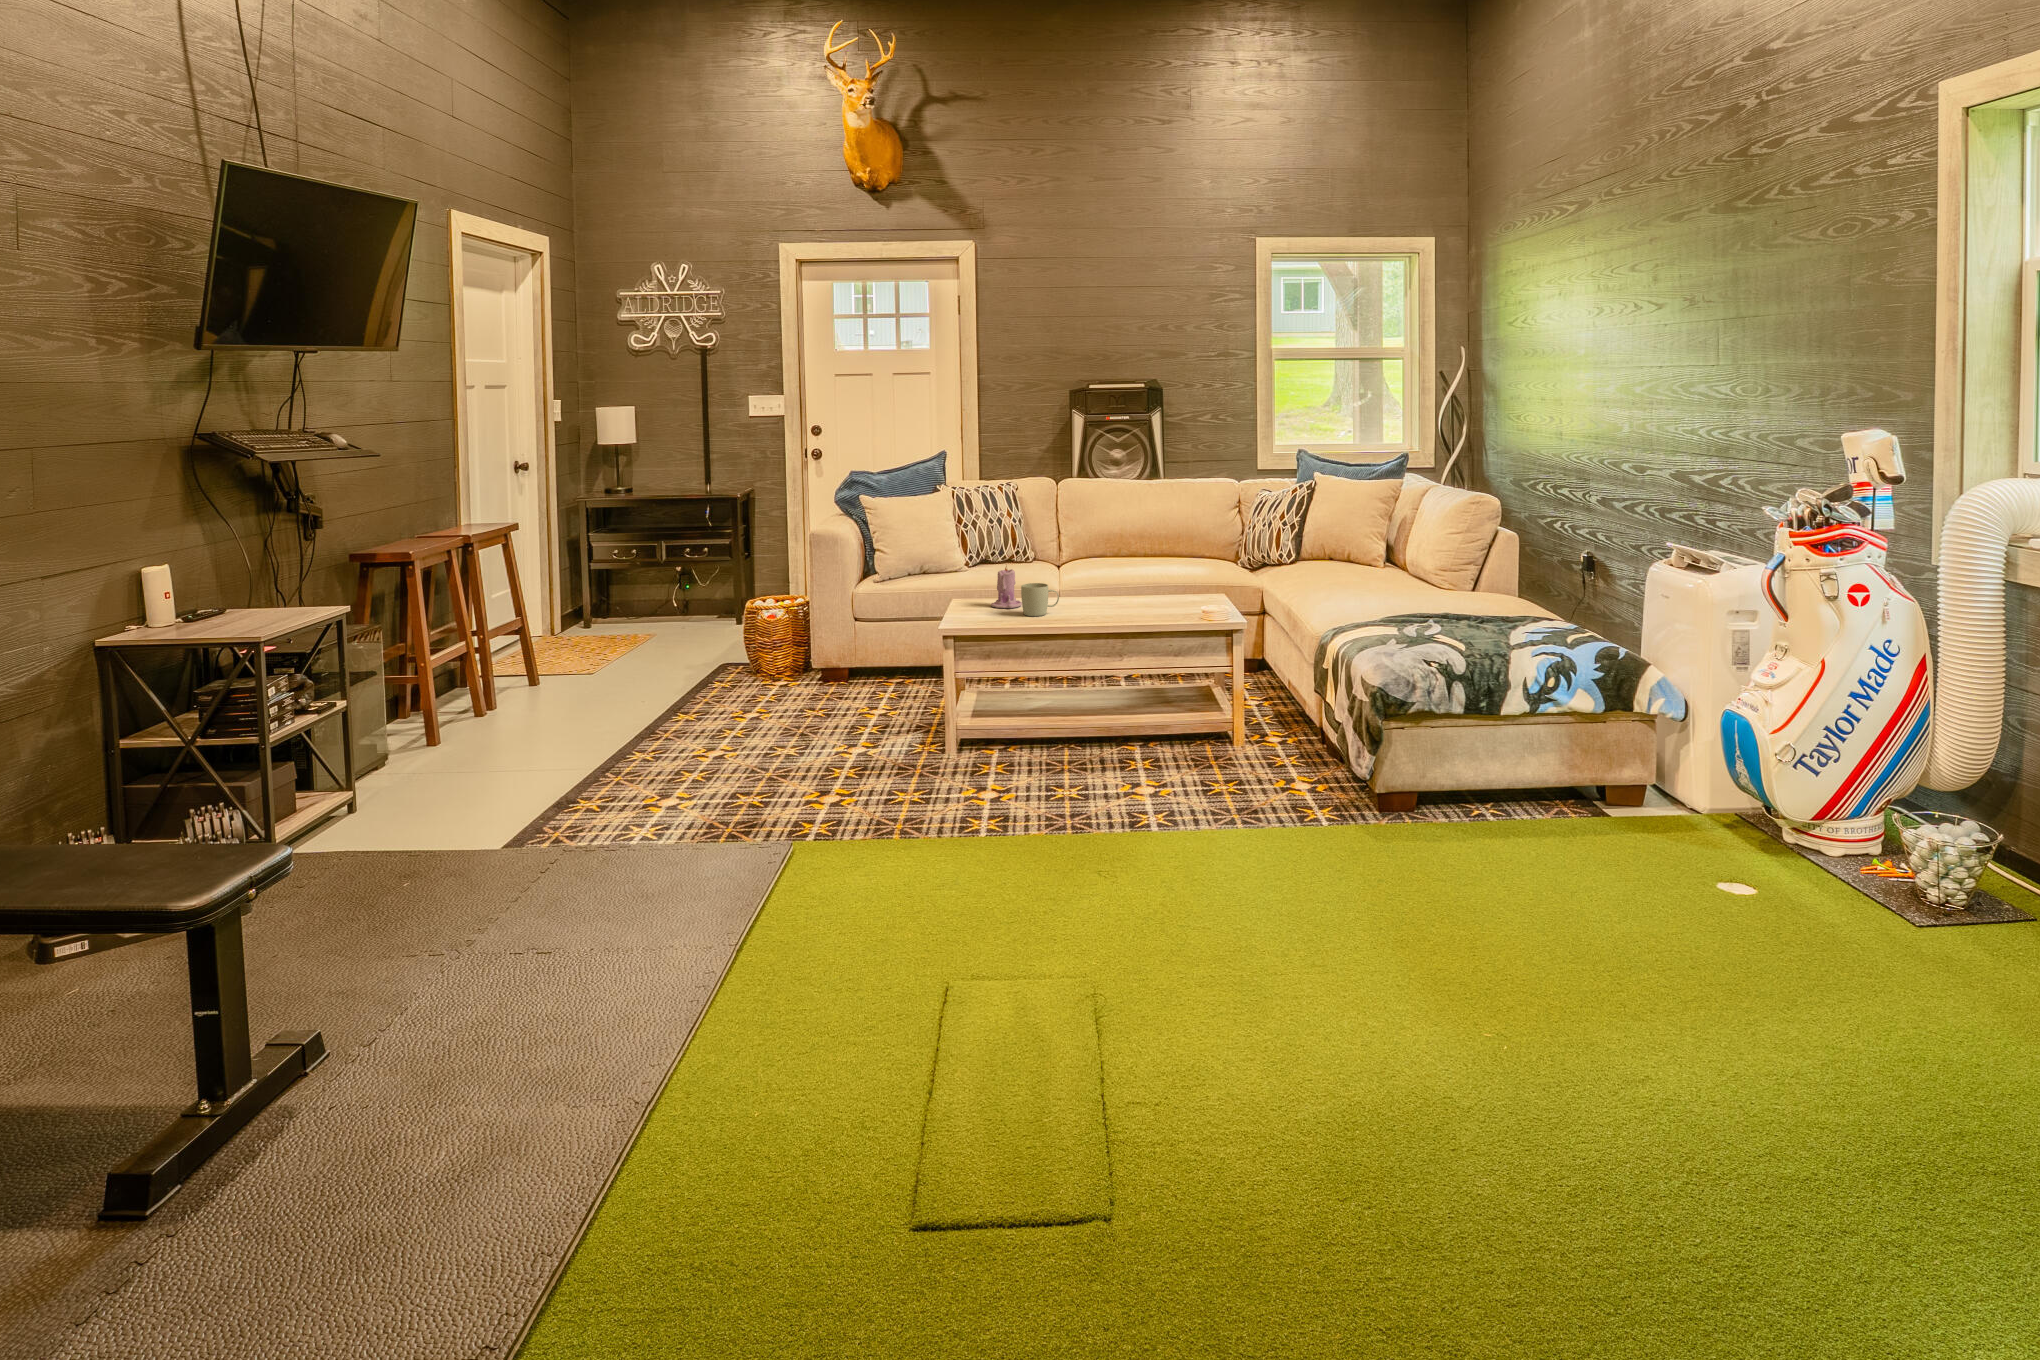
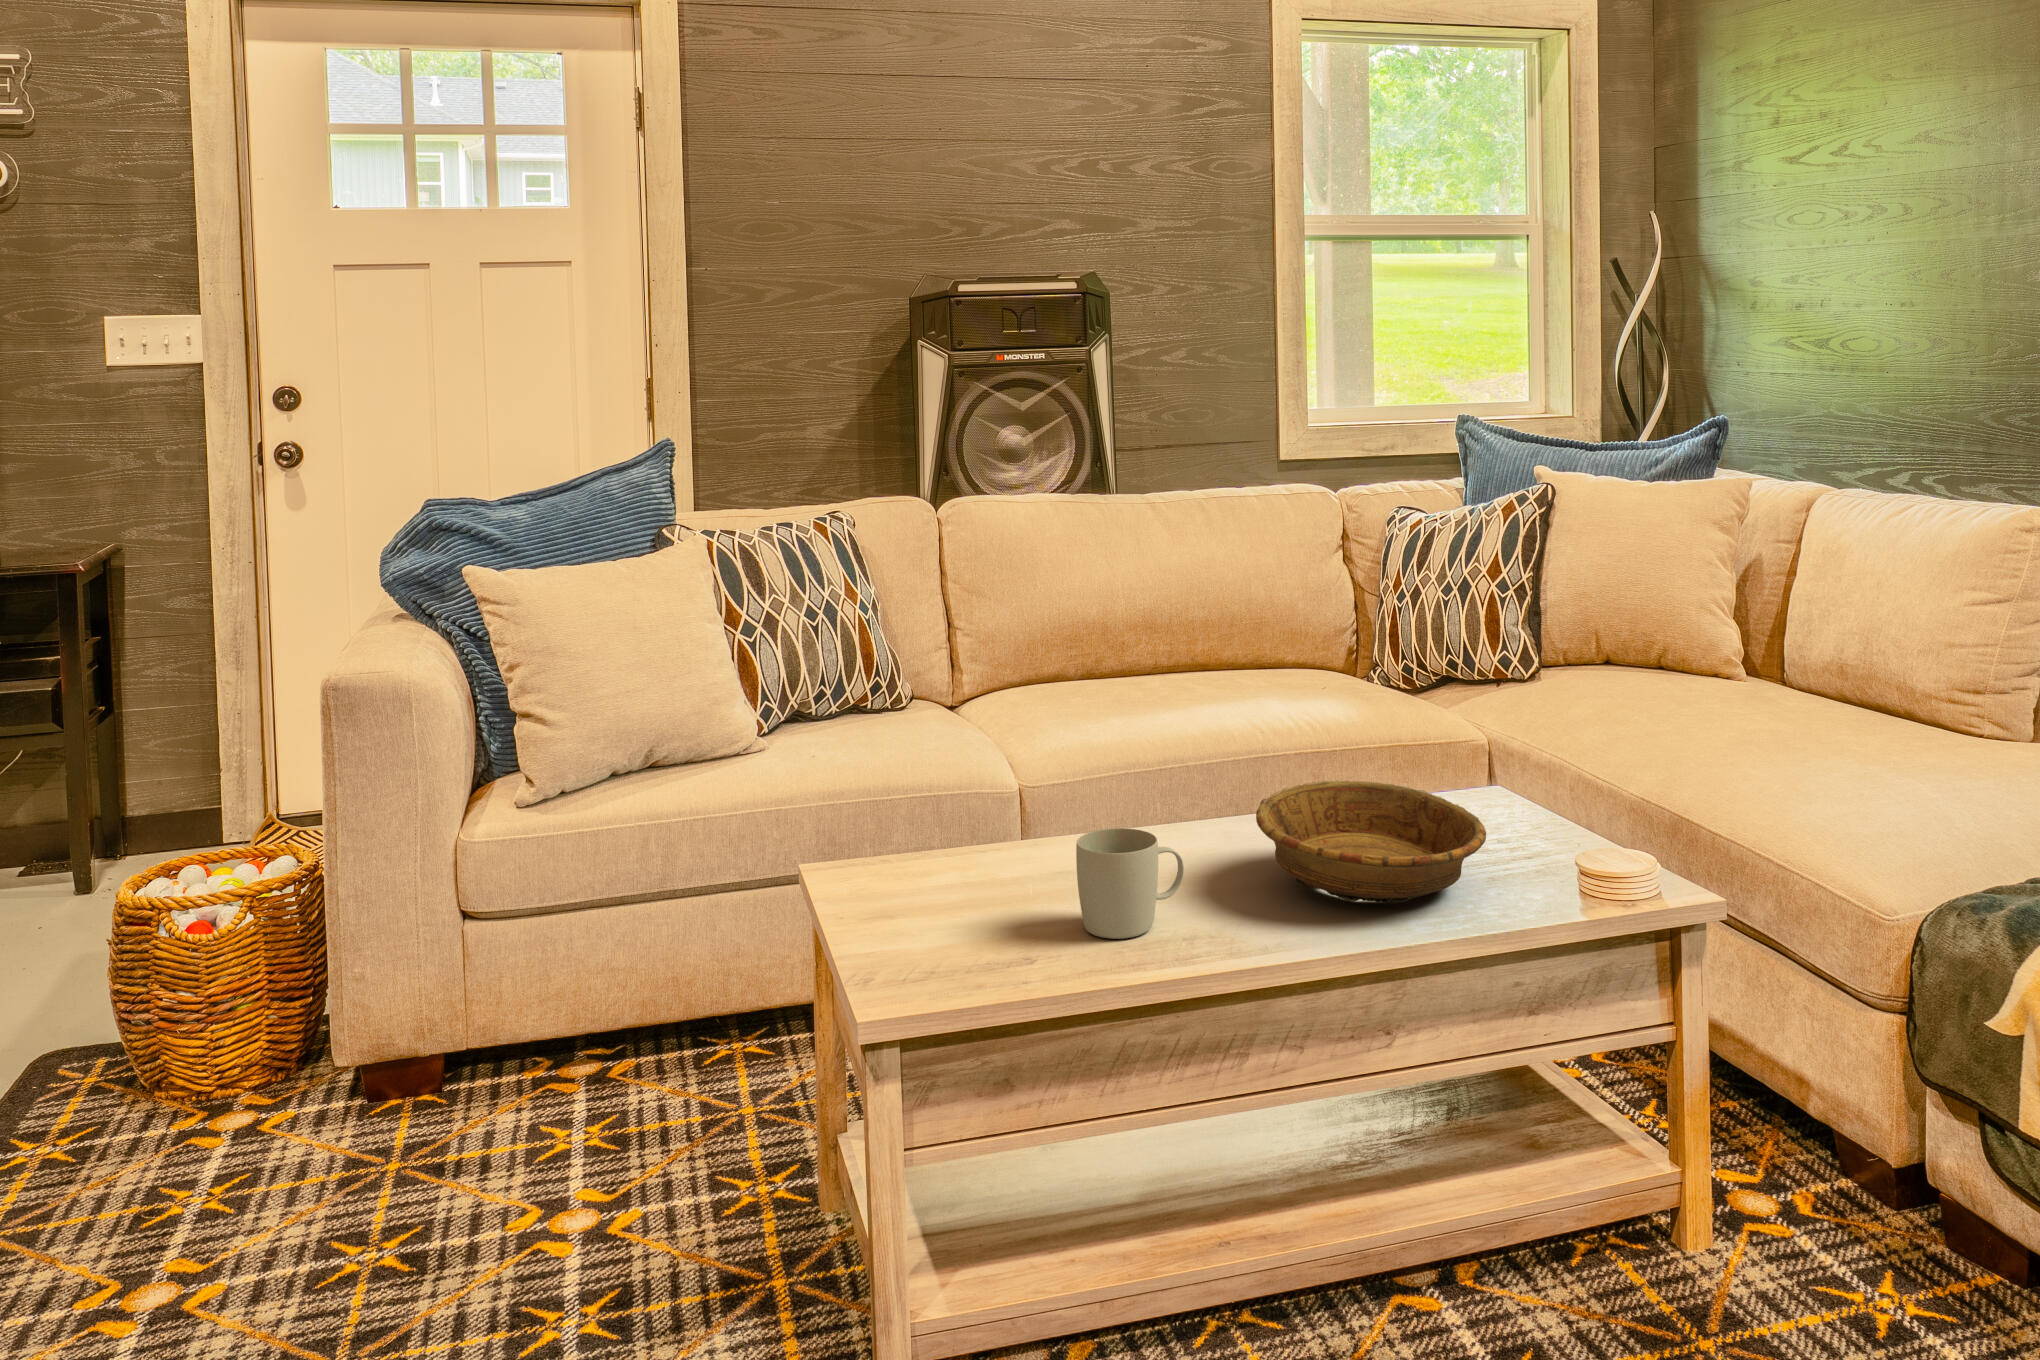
candle: present [991,566,1022,608] -> none [950,770,1042,907]
decorative bowl: none [1089,578,1169,615] -> present [1256,780,1486,903]

